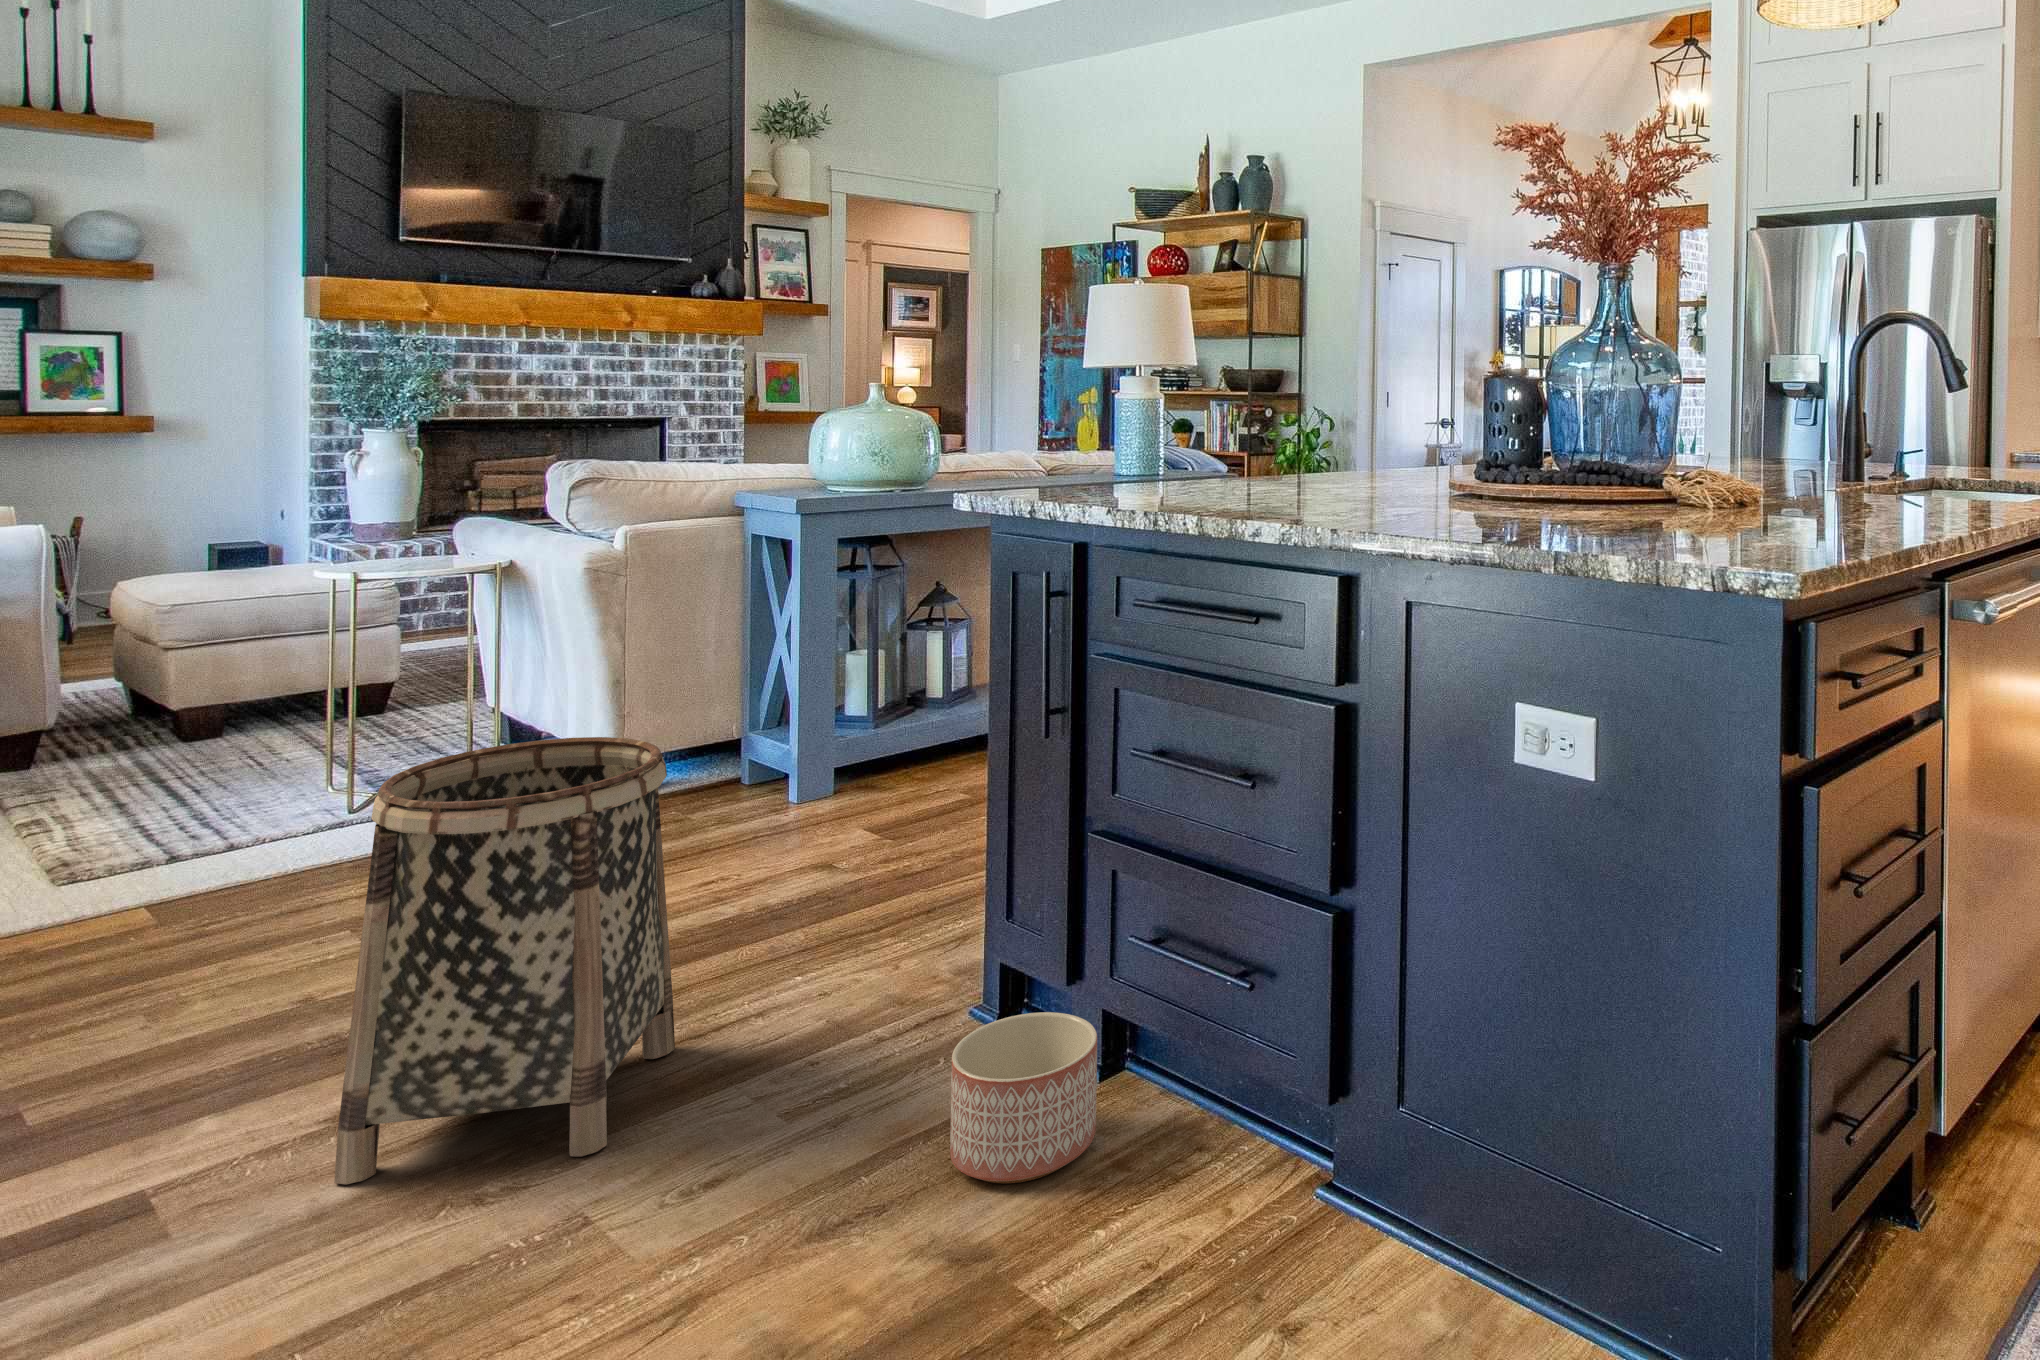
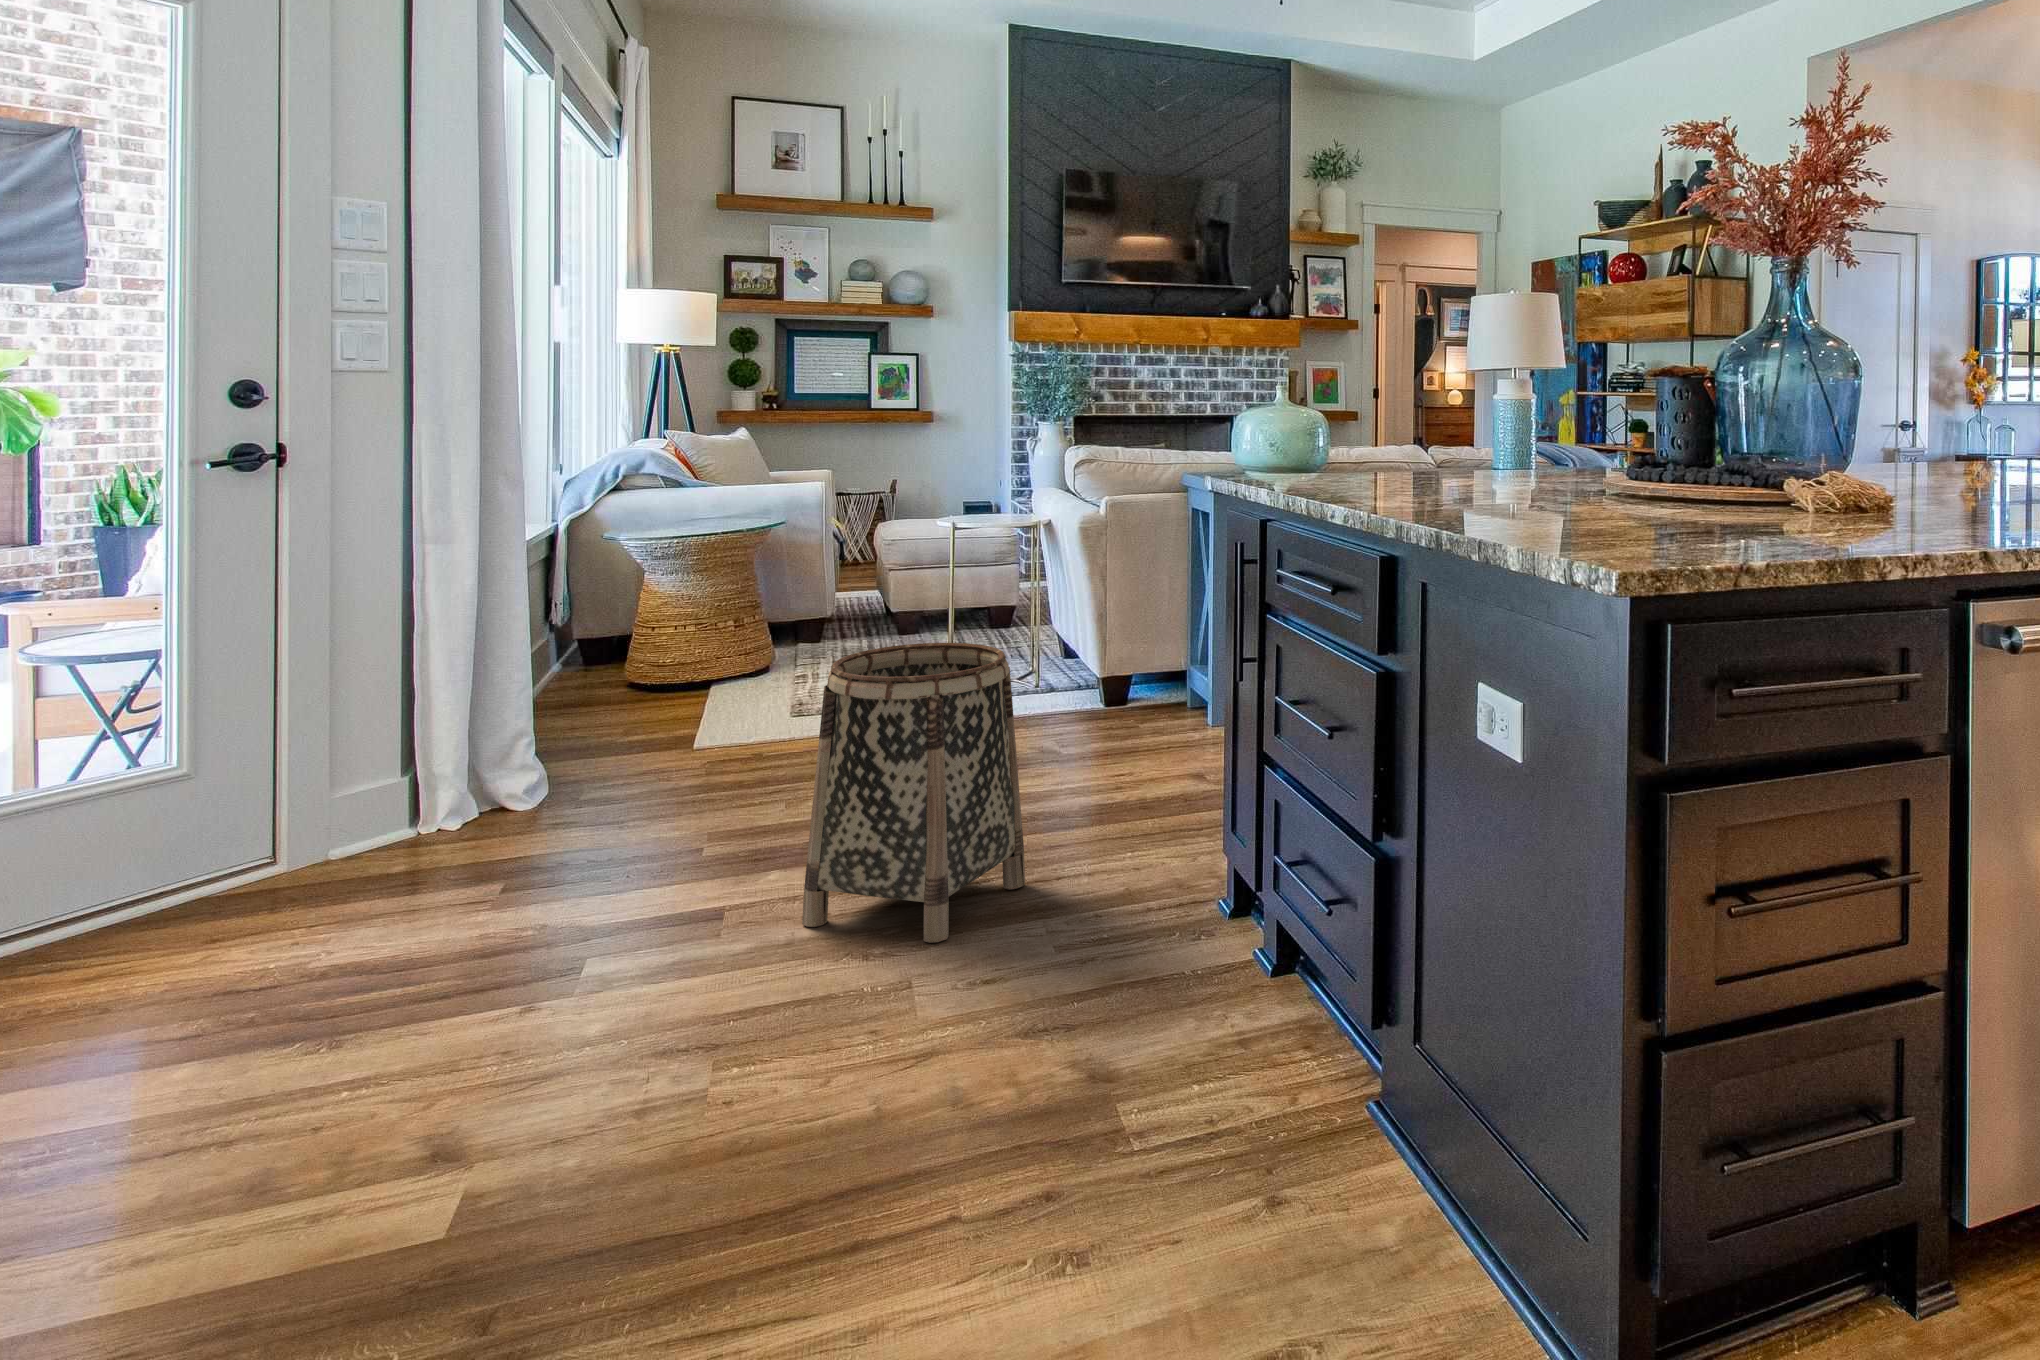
planter: present [950,1012,1097,1183] -> none [1129,904,1244,1036]

